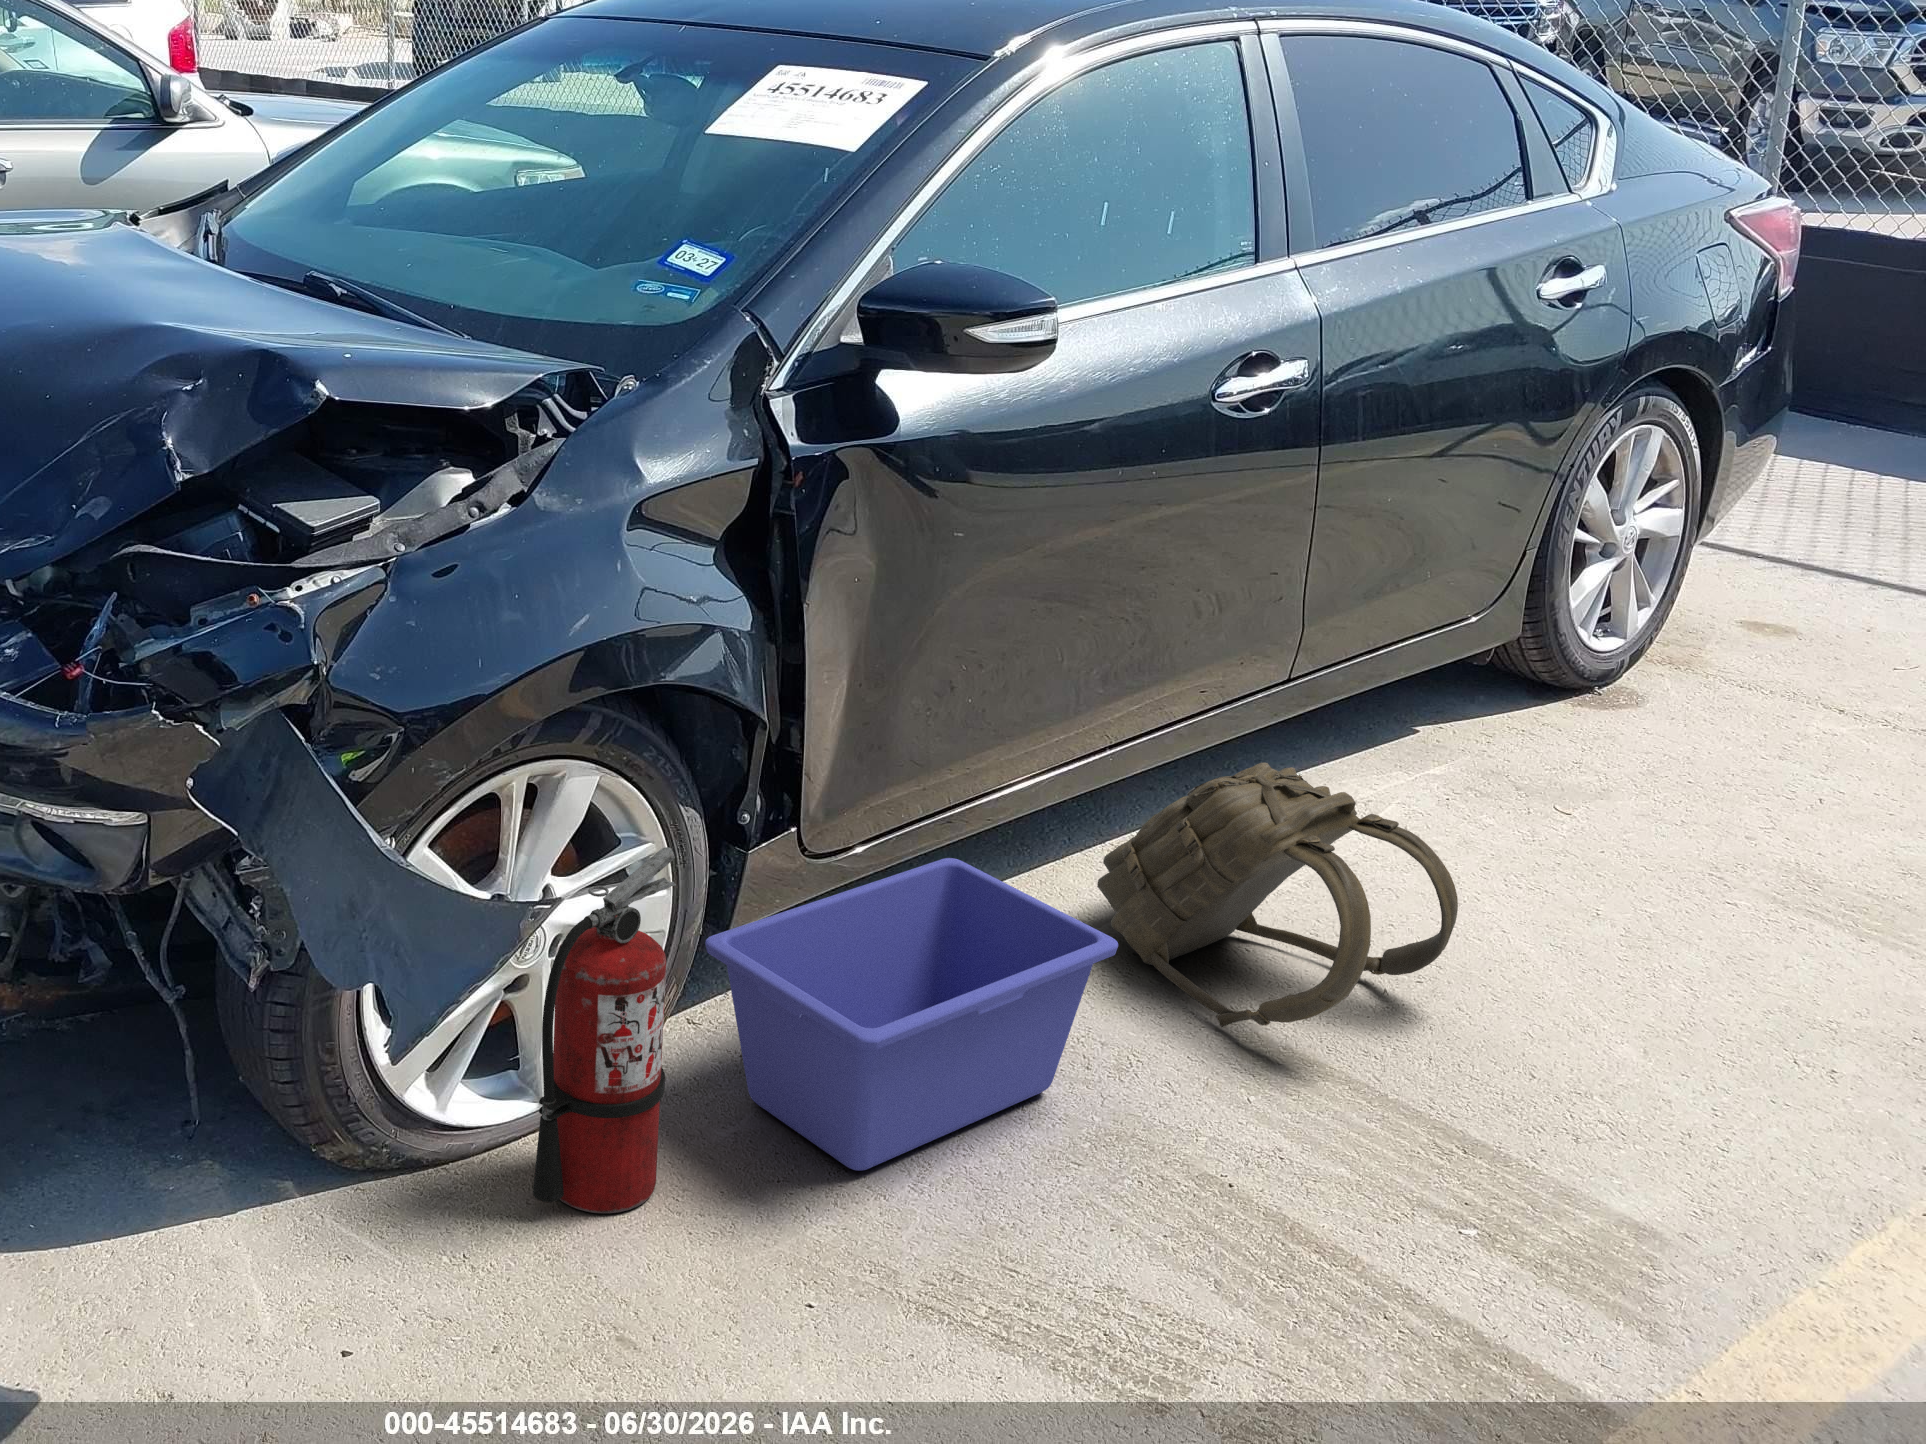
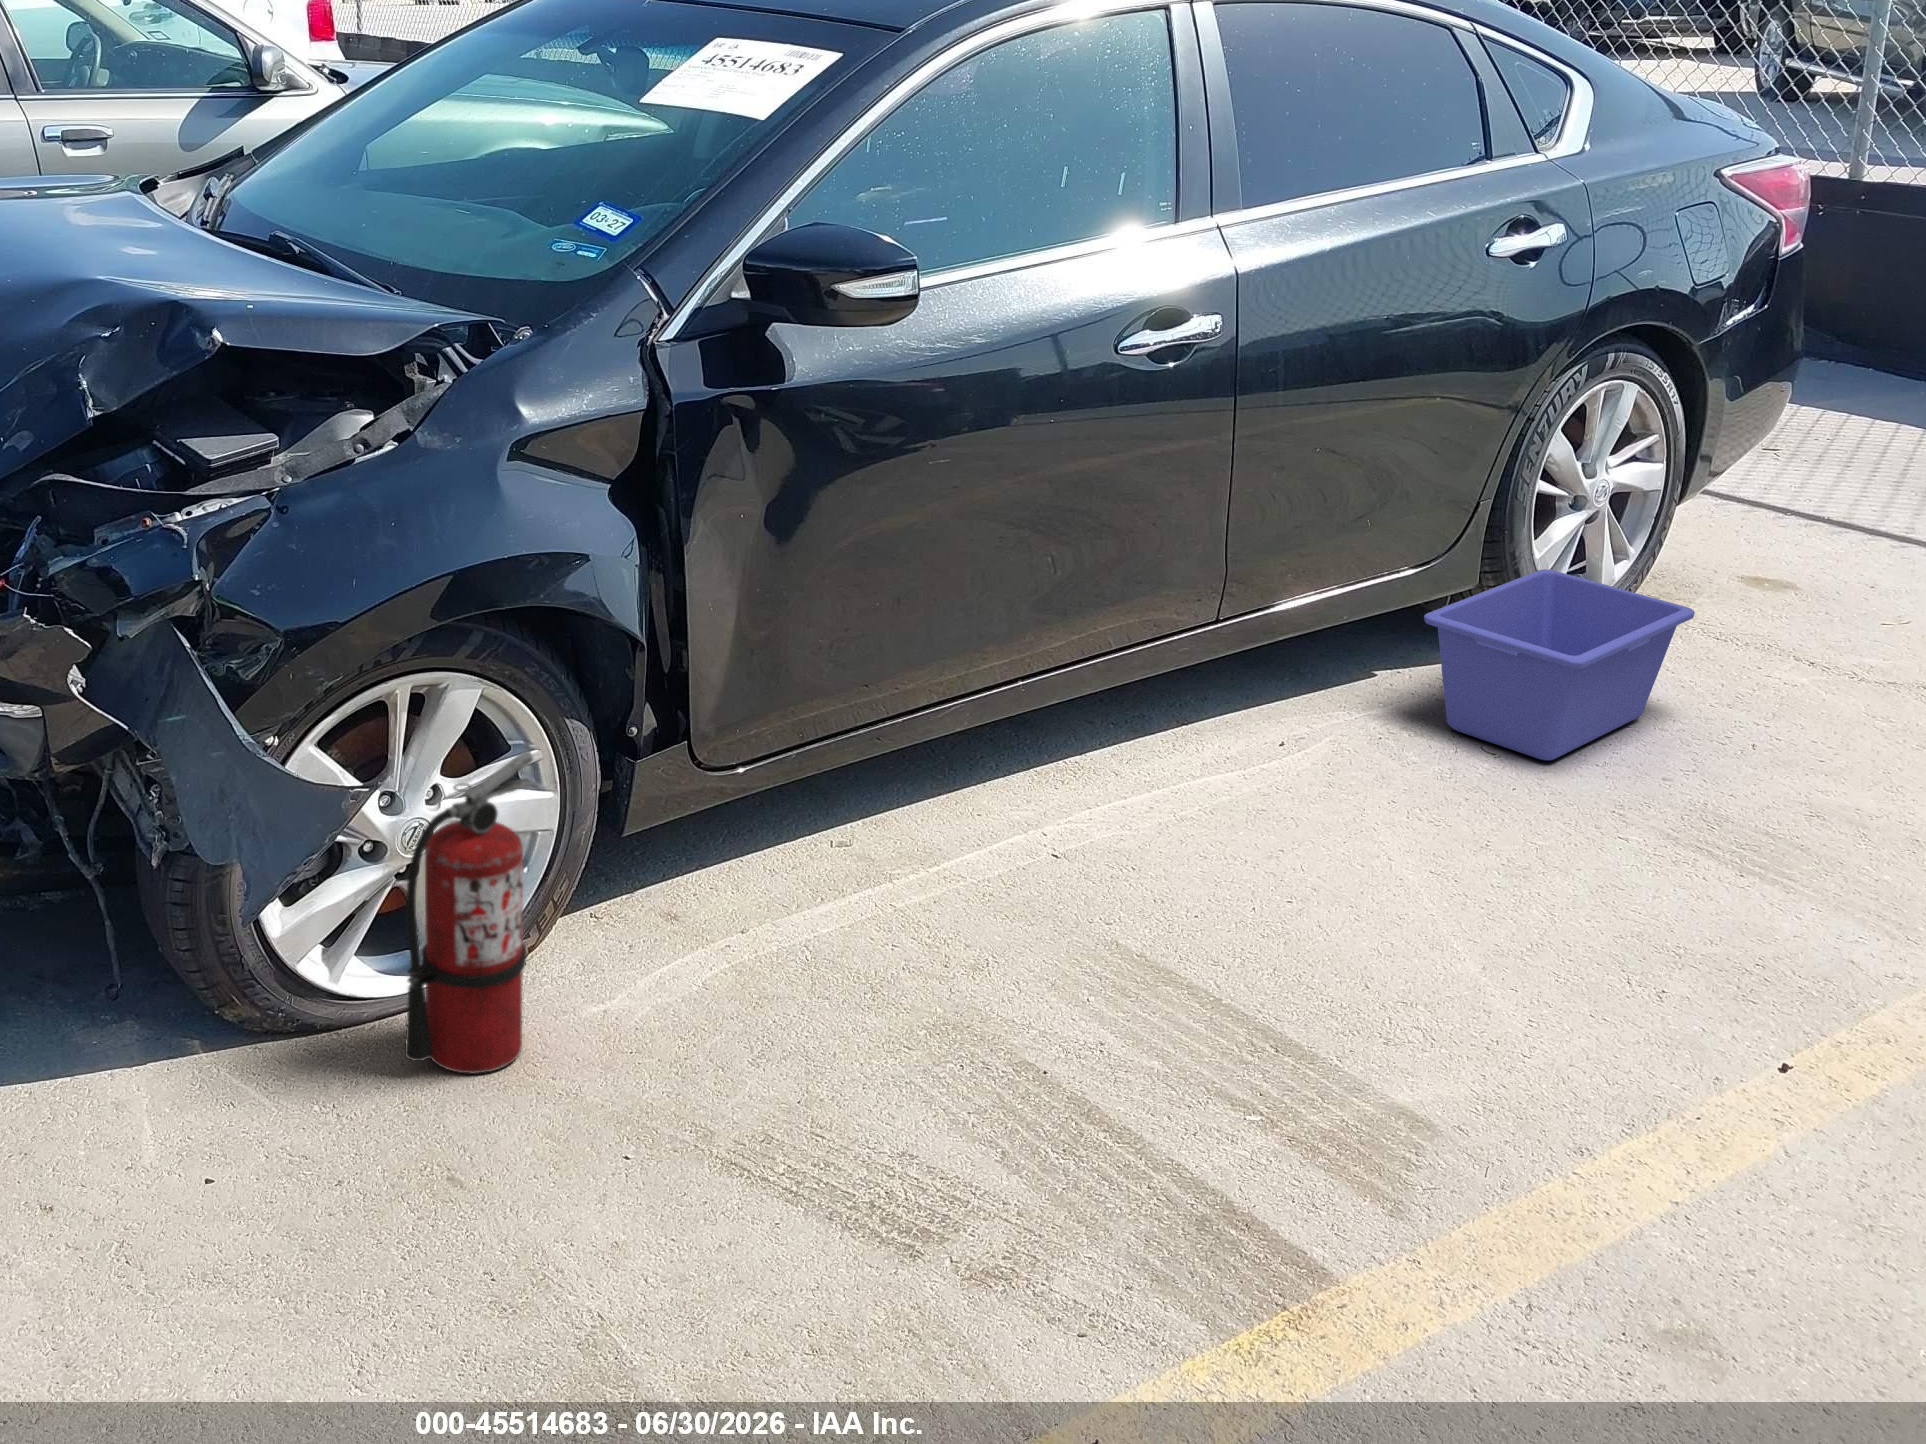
backpack: present [1097,763,1458,1027] -> none [997,695,1318,938]
storage bin: present [705,858,1118,1171] -> present [1424,569,1695,760]

